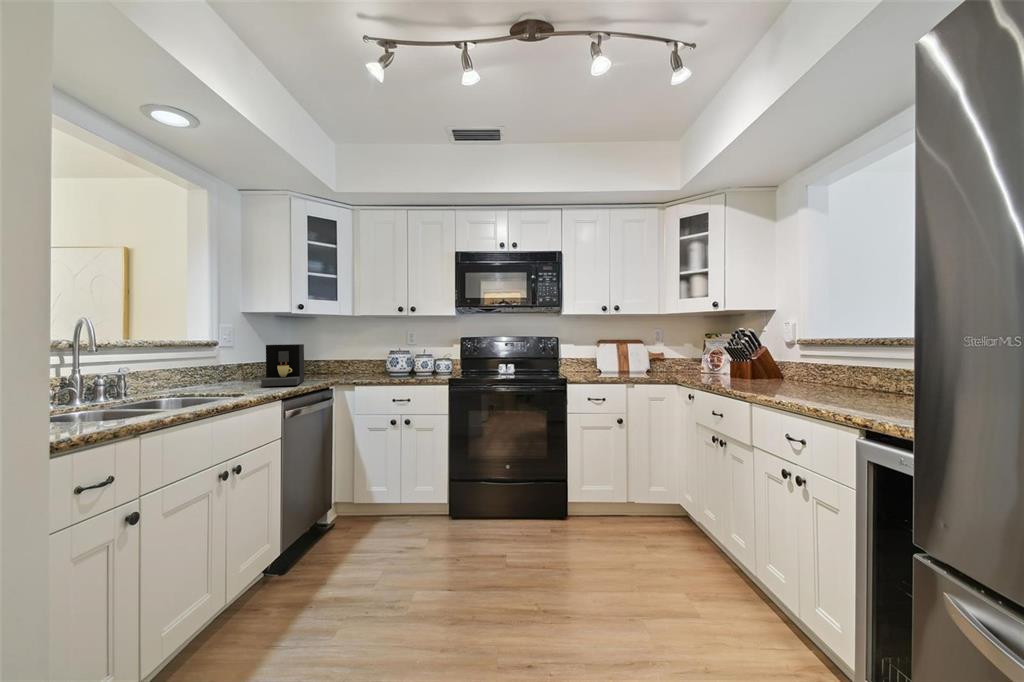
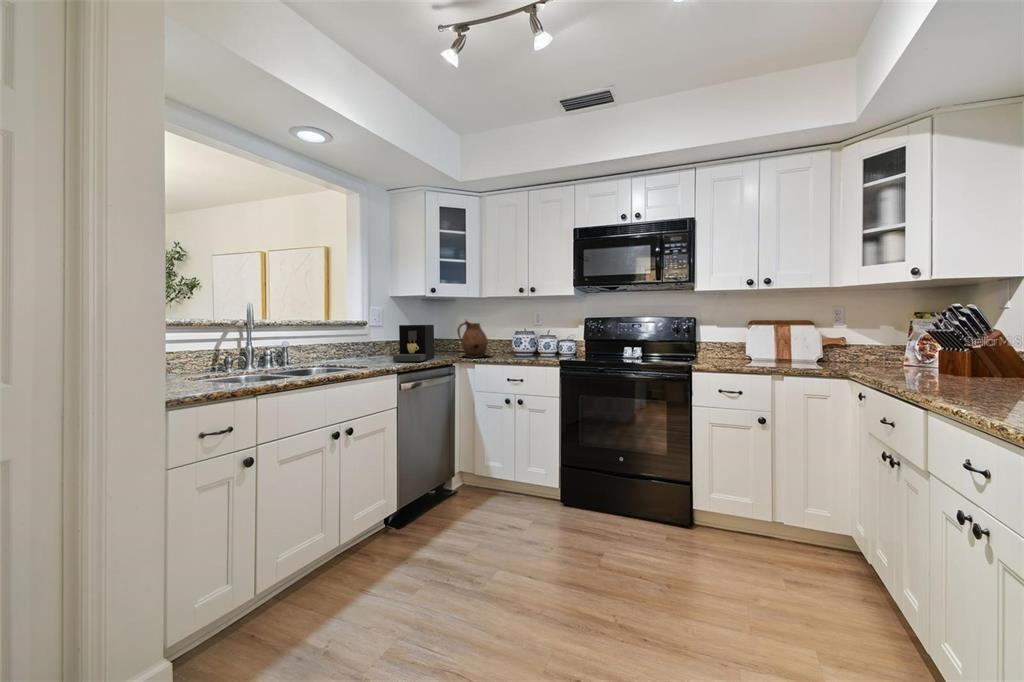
ceramic pitcher: none [330,338,372,379] -> present [457,319,488,357]

